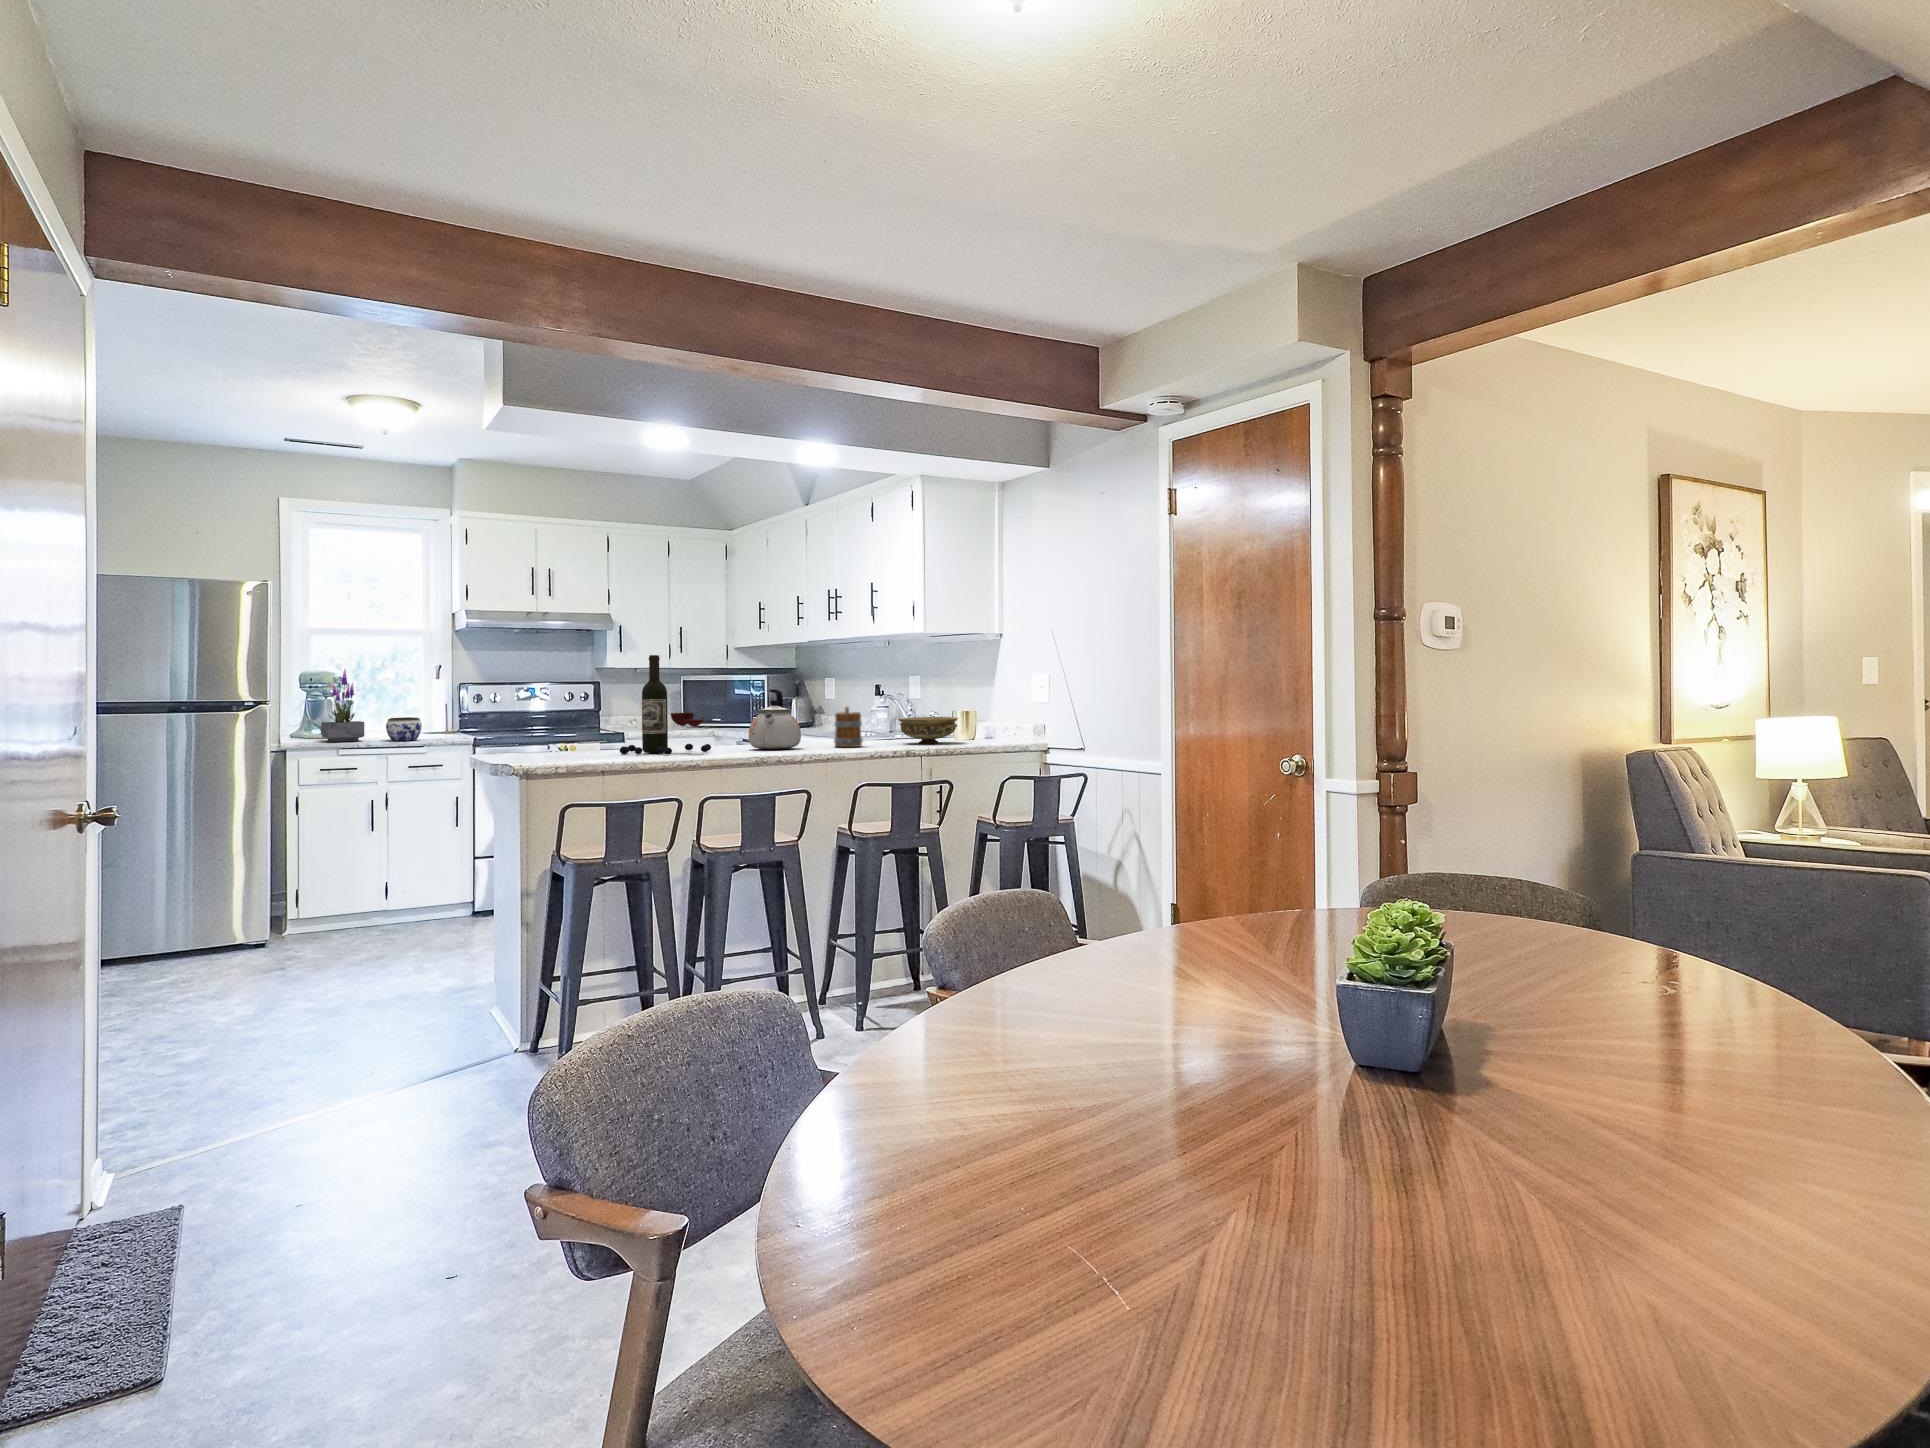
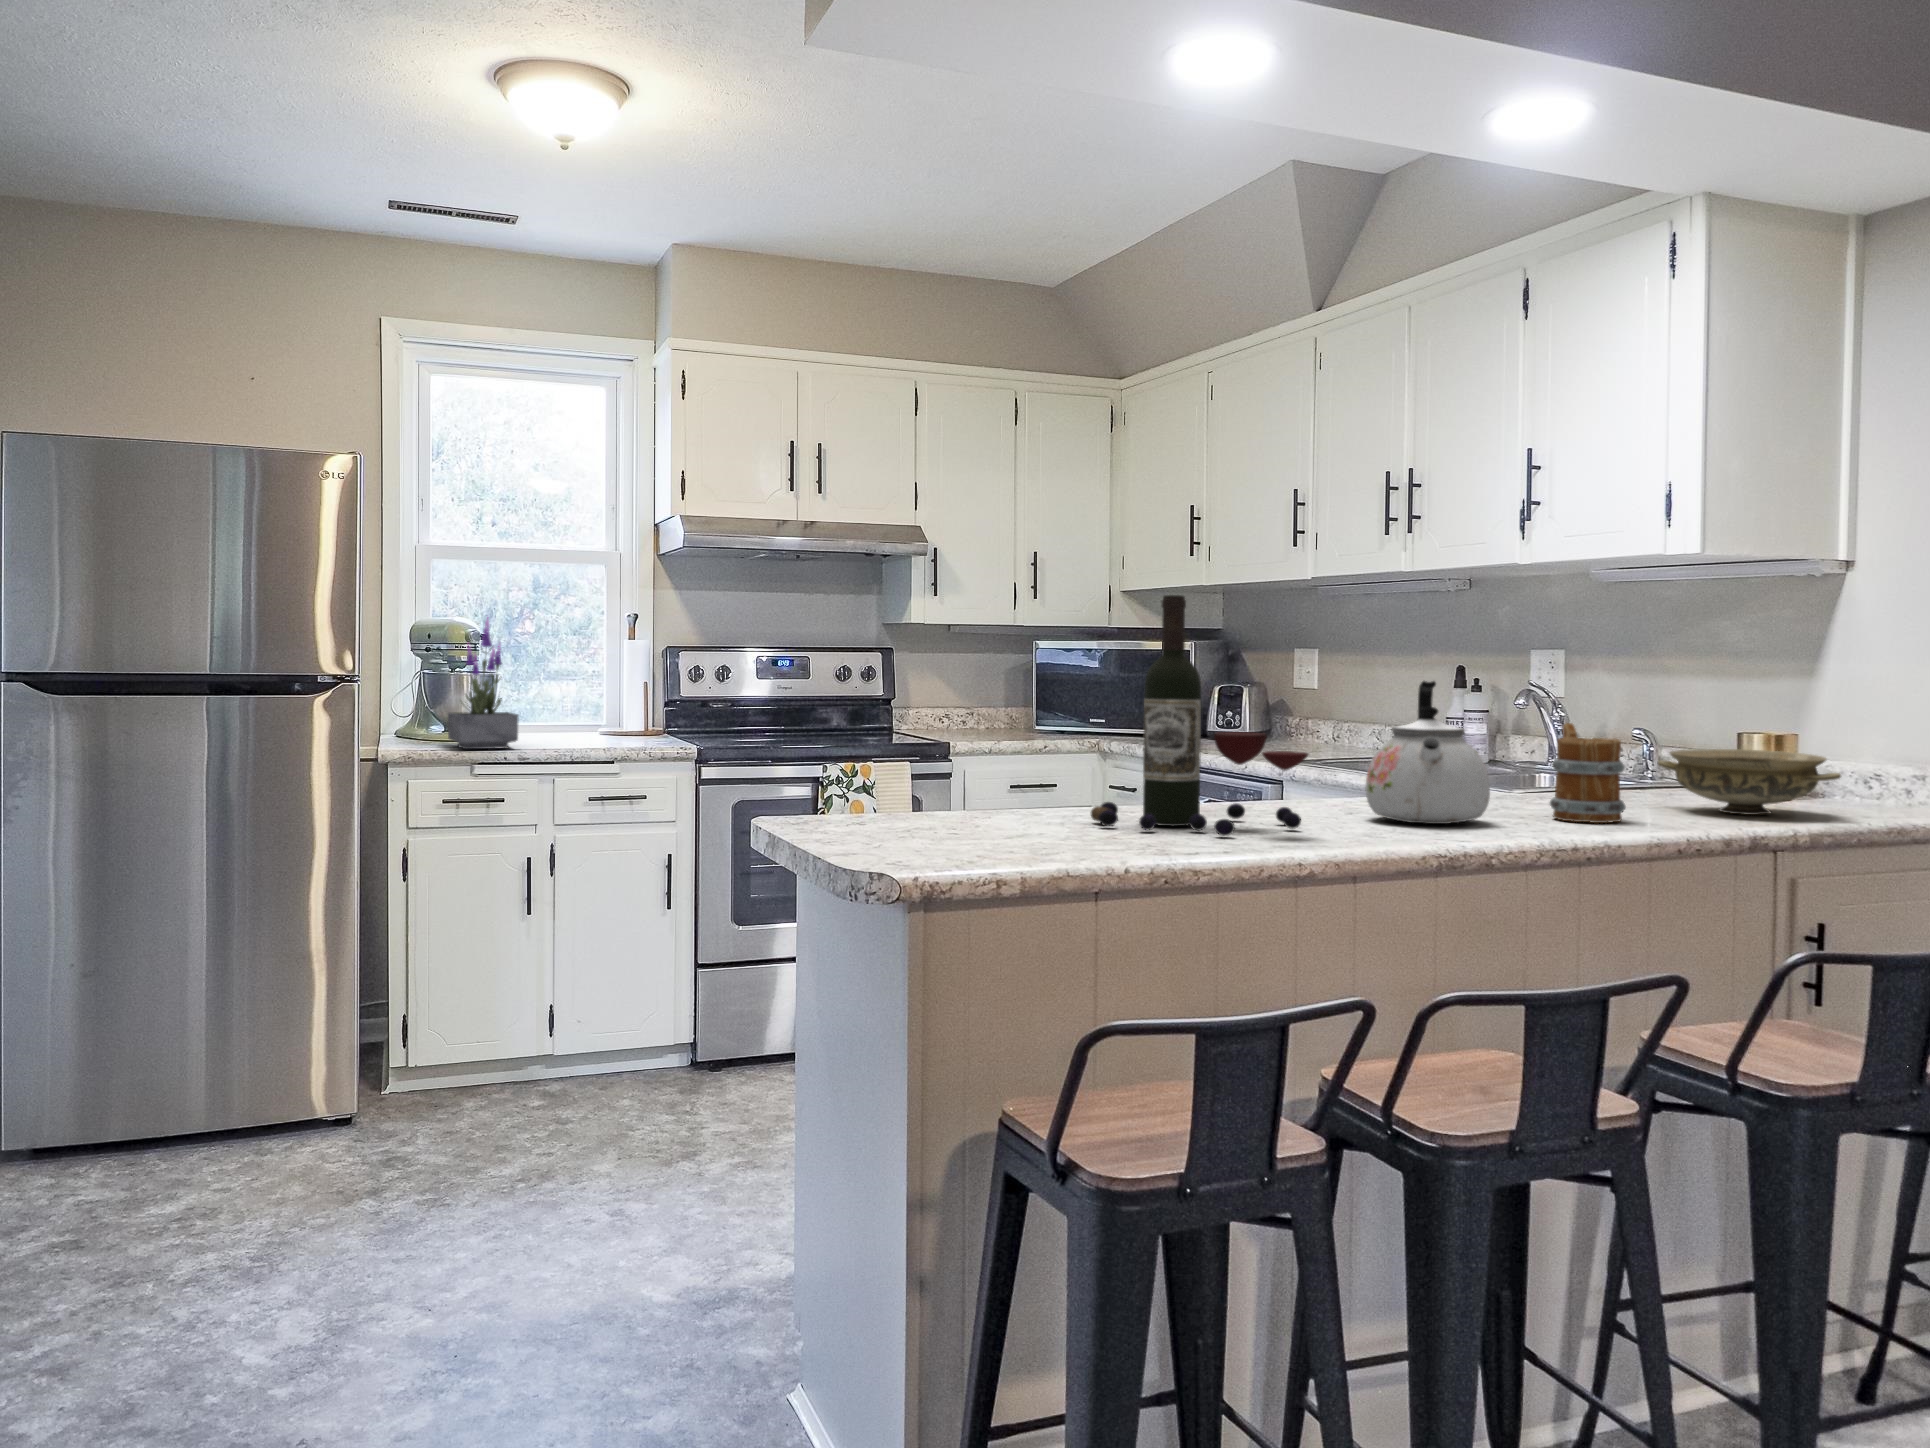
jar: present [386,717,422,741] -> none [554,707,612,750]

